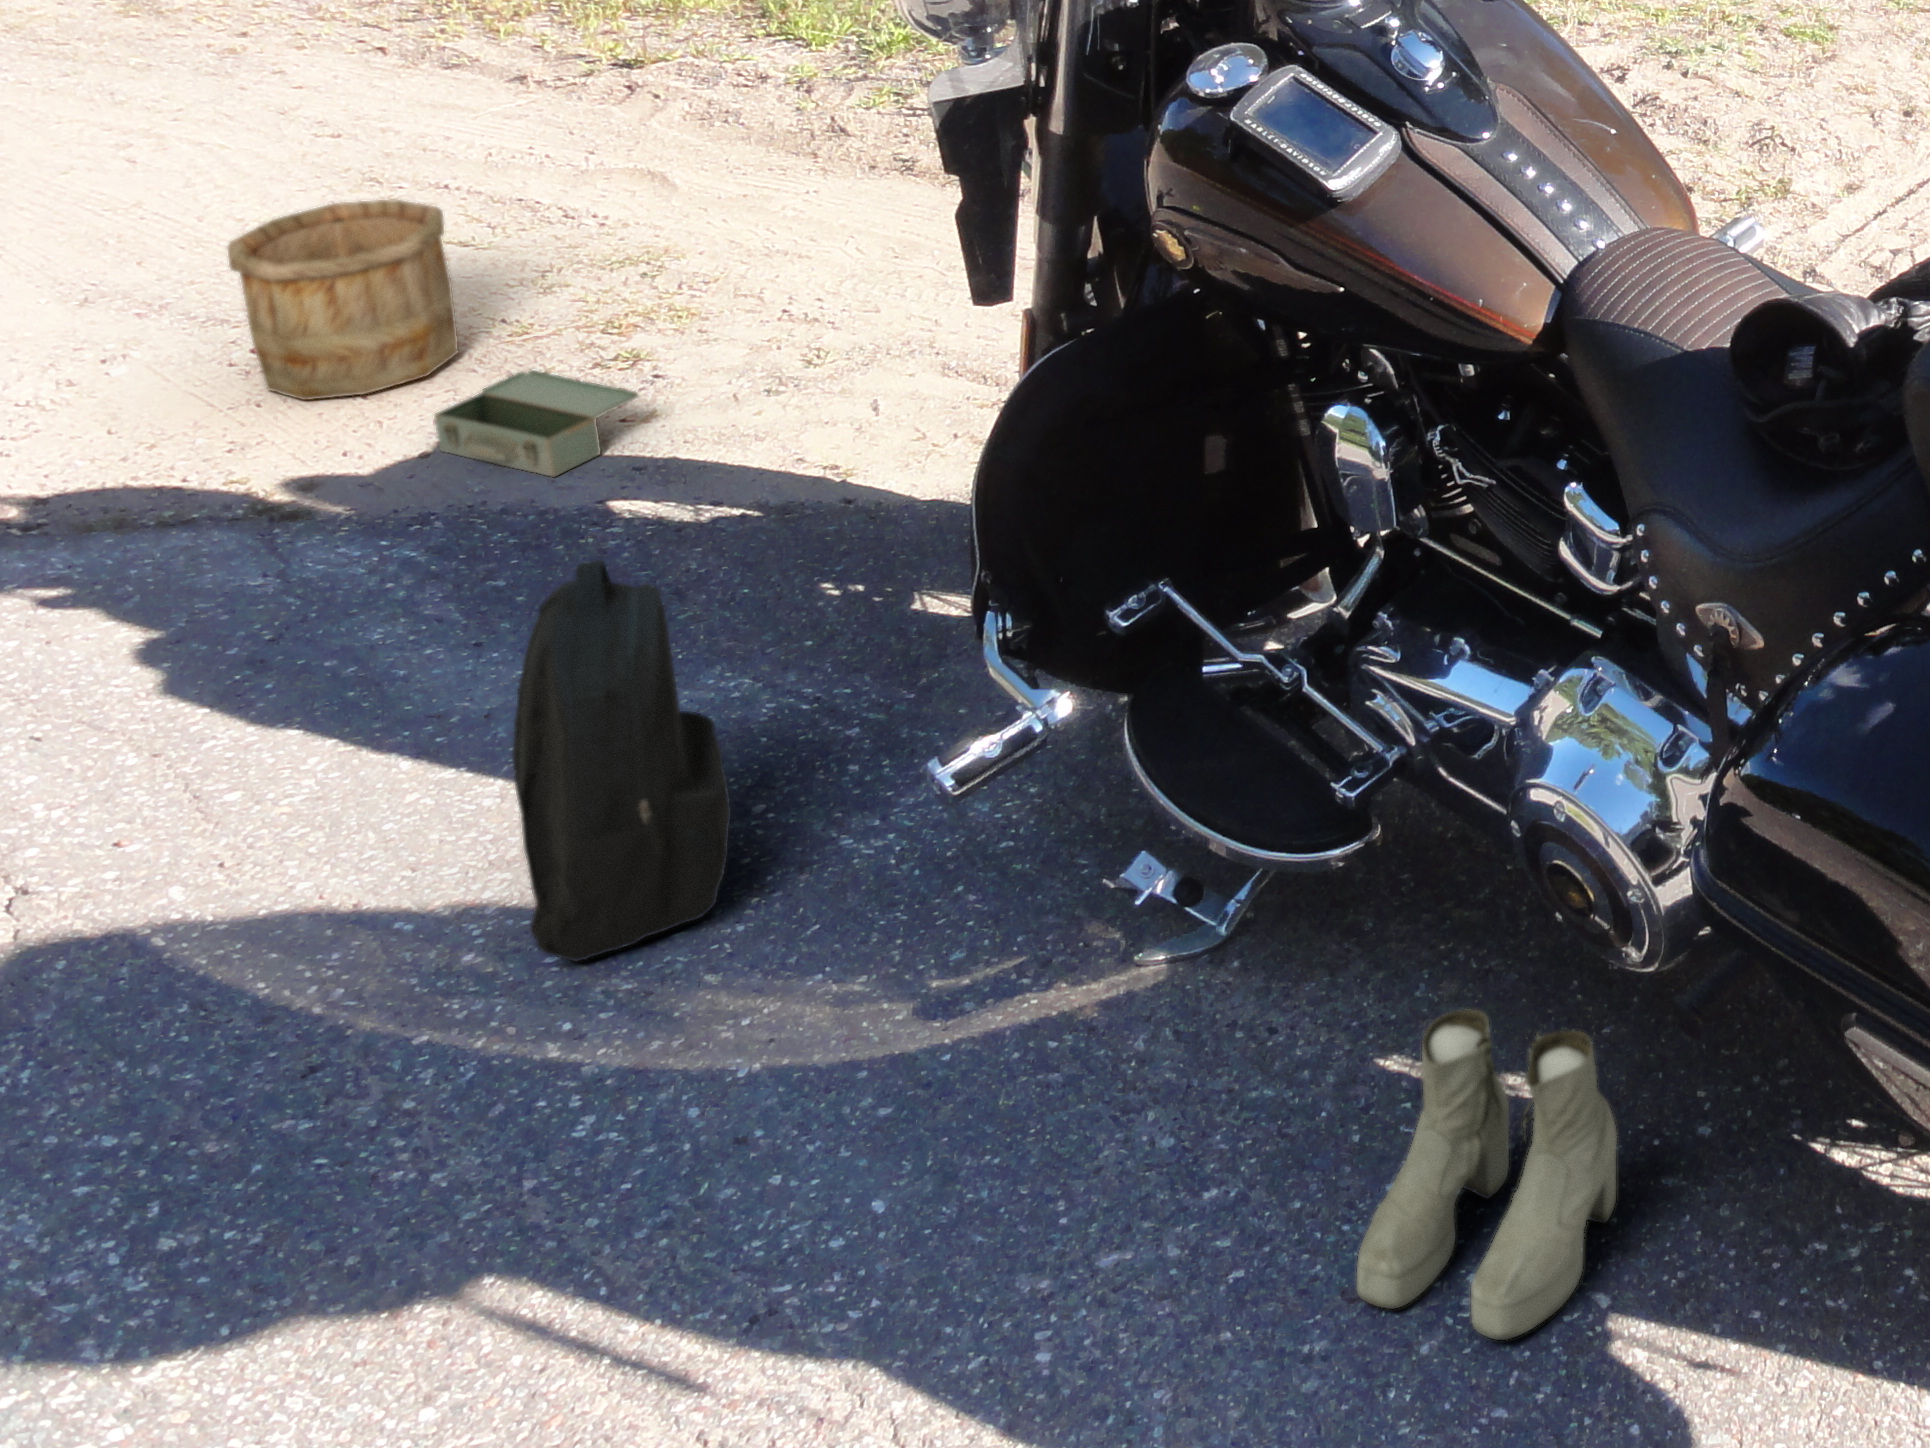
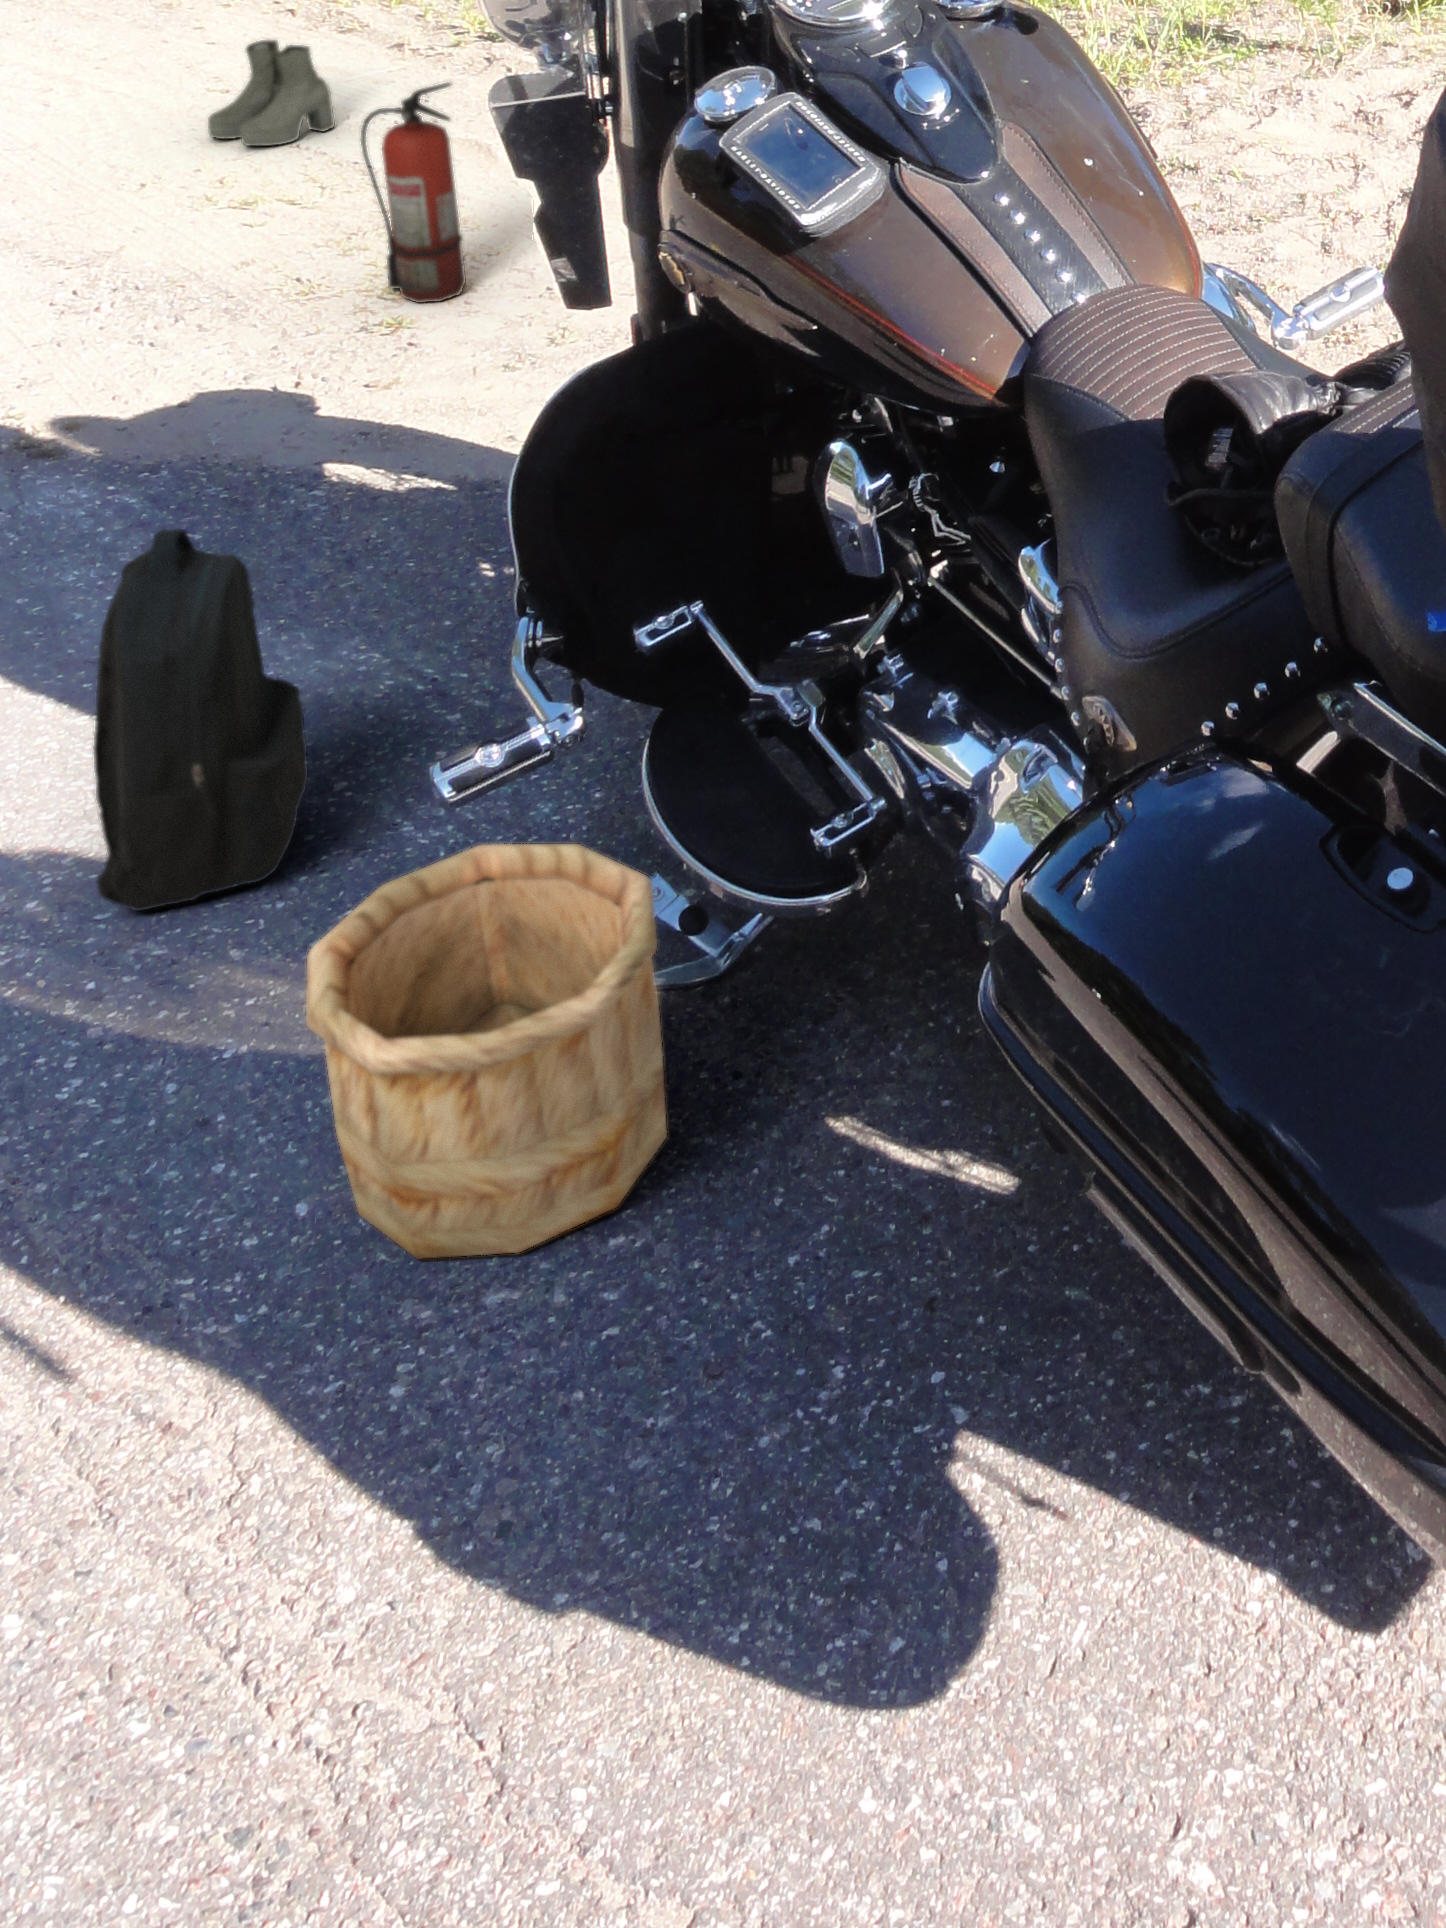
fire extinguisher: none [571,104,691,338] -> present [361,83,466,303]
wooden bucket: present [228,199,458,400] -> present [306,844,667,1258]
toolbox: present [434,370,638,477] -> none [200,327,381,432]
boots: present [1357,1009,1617,1340] -> present [208,40,335,146]

